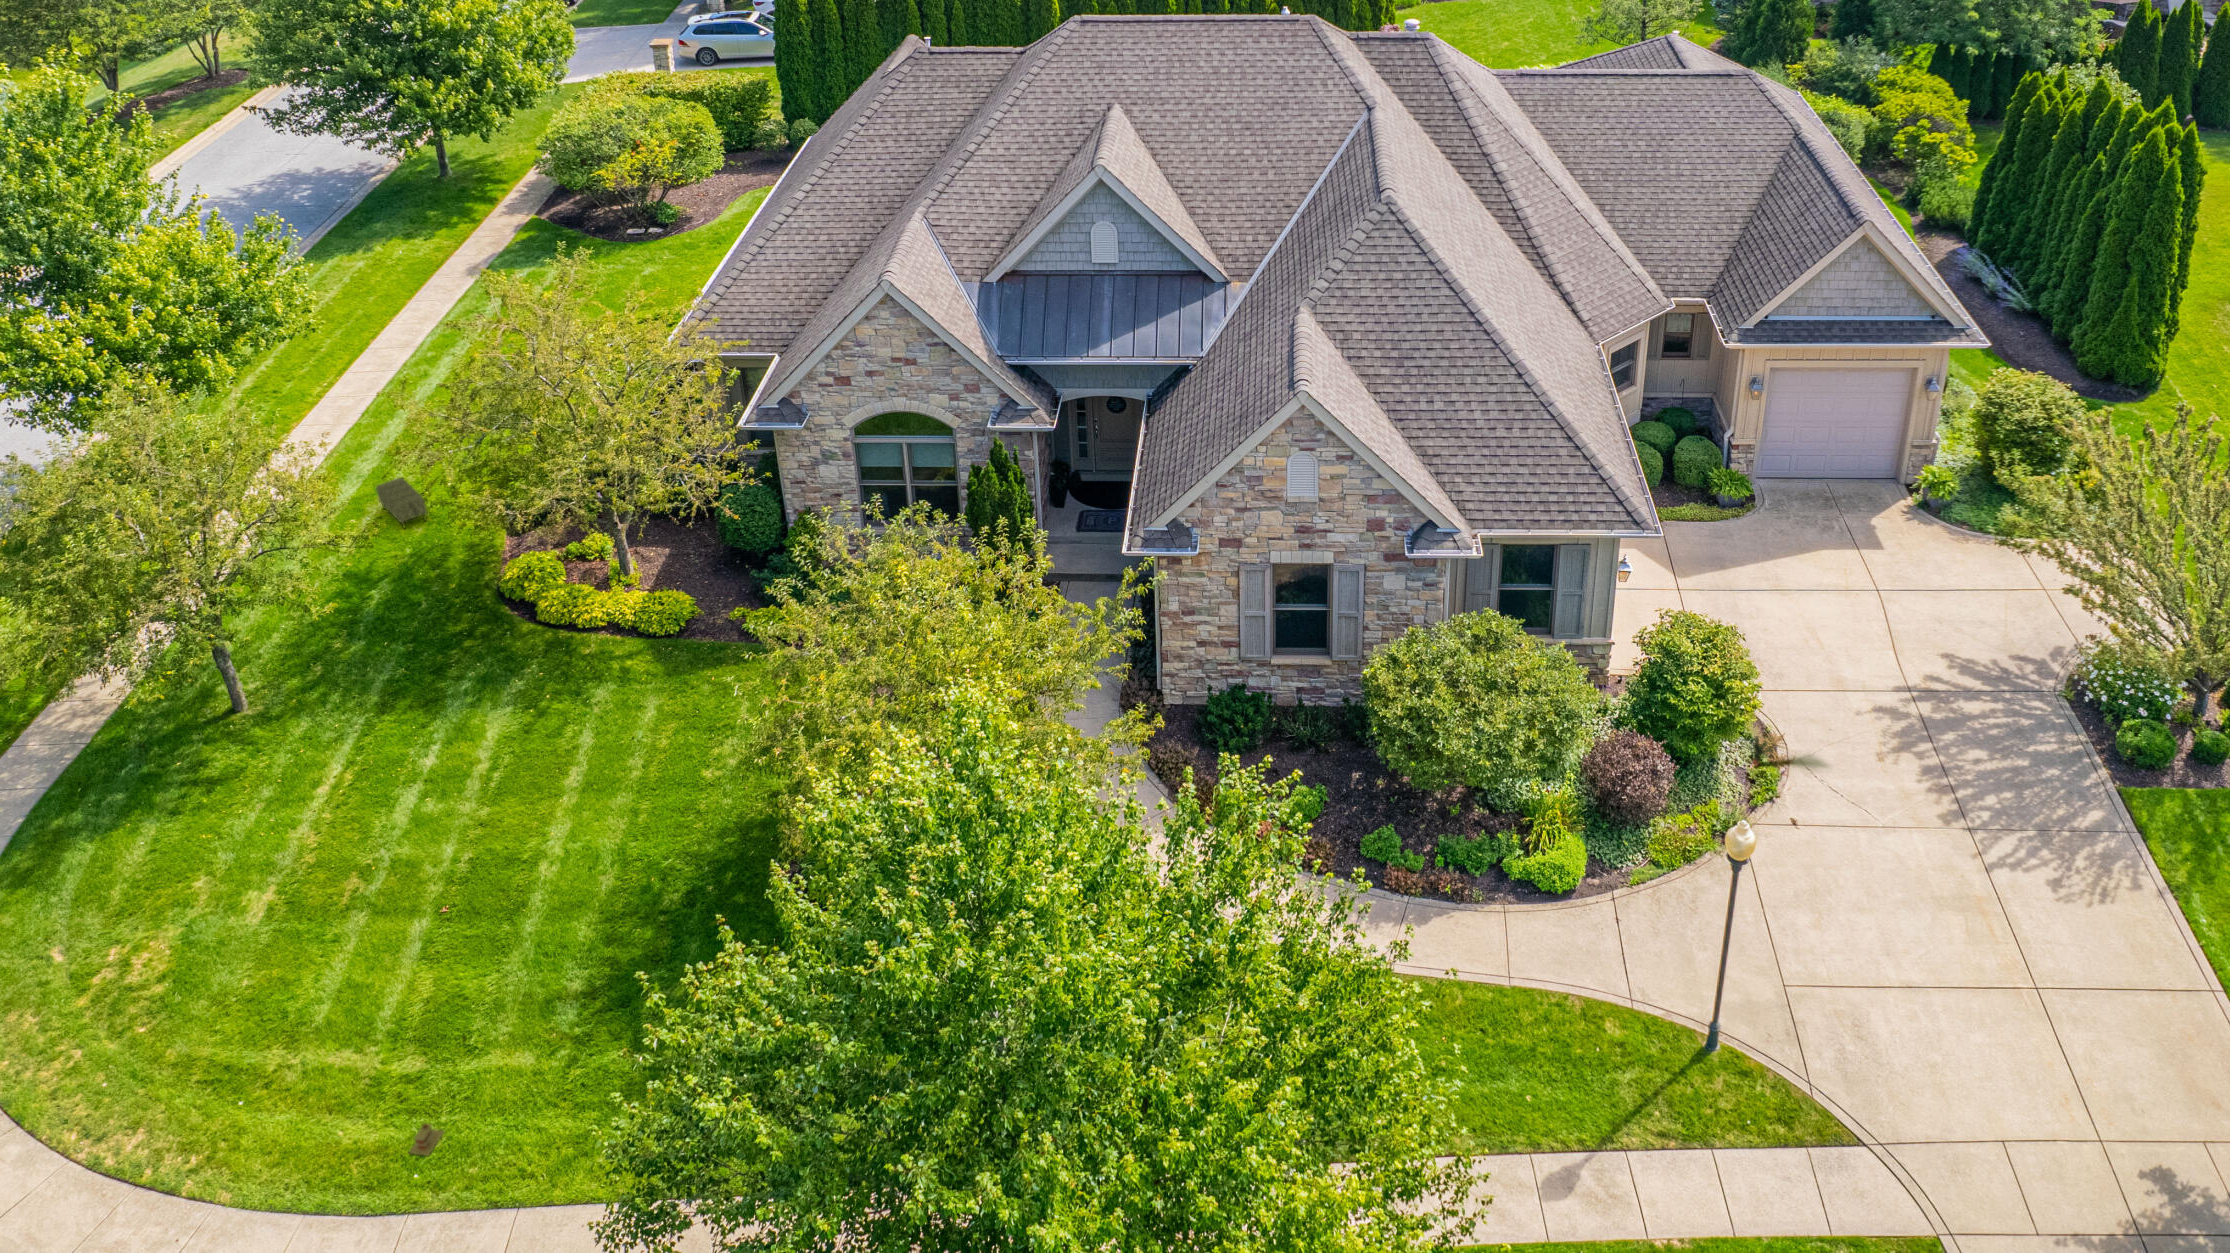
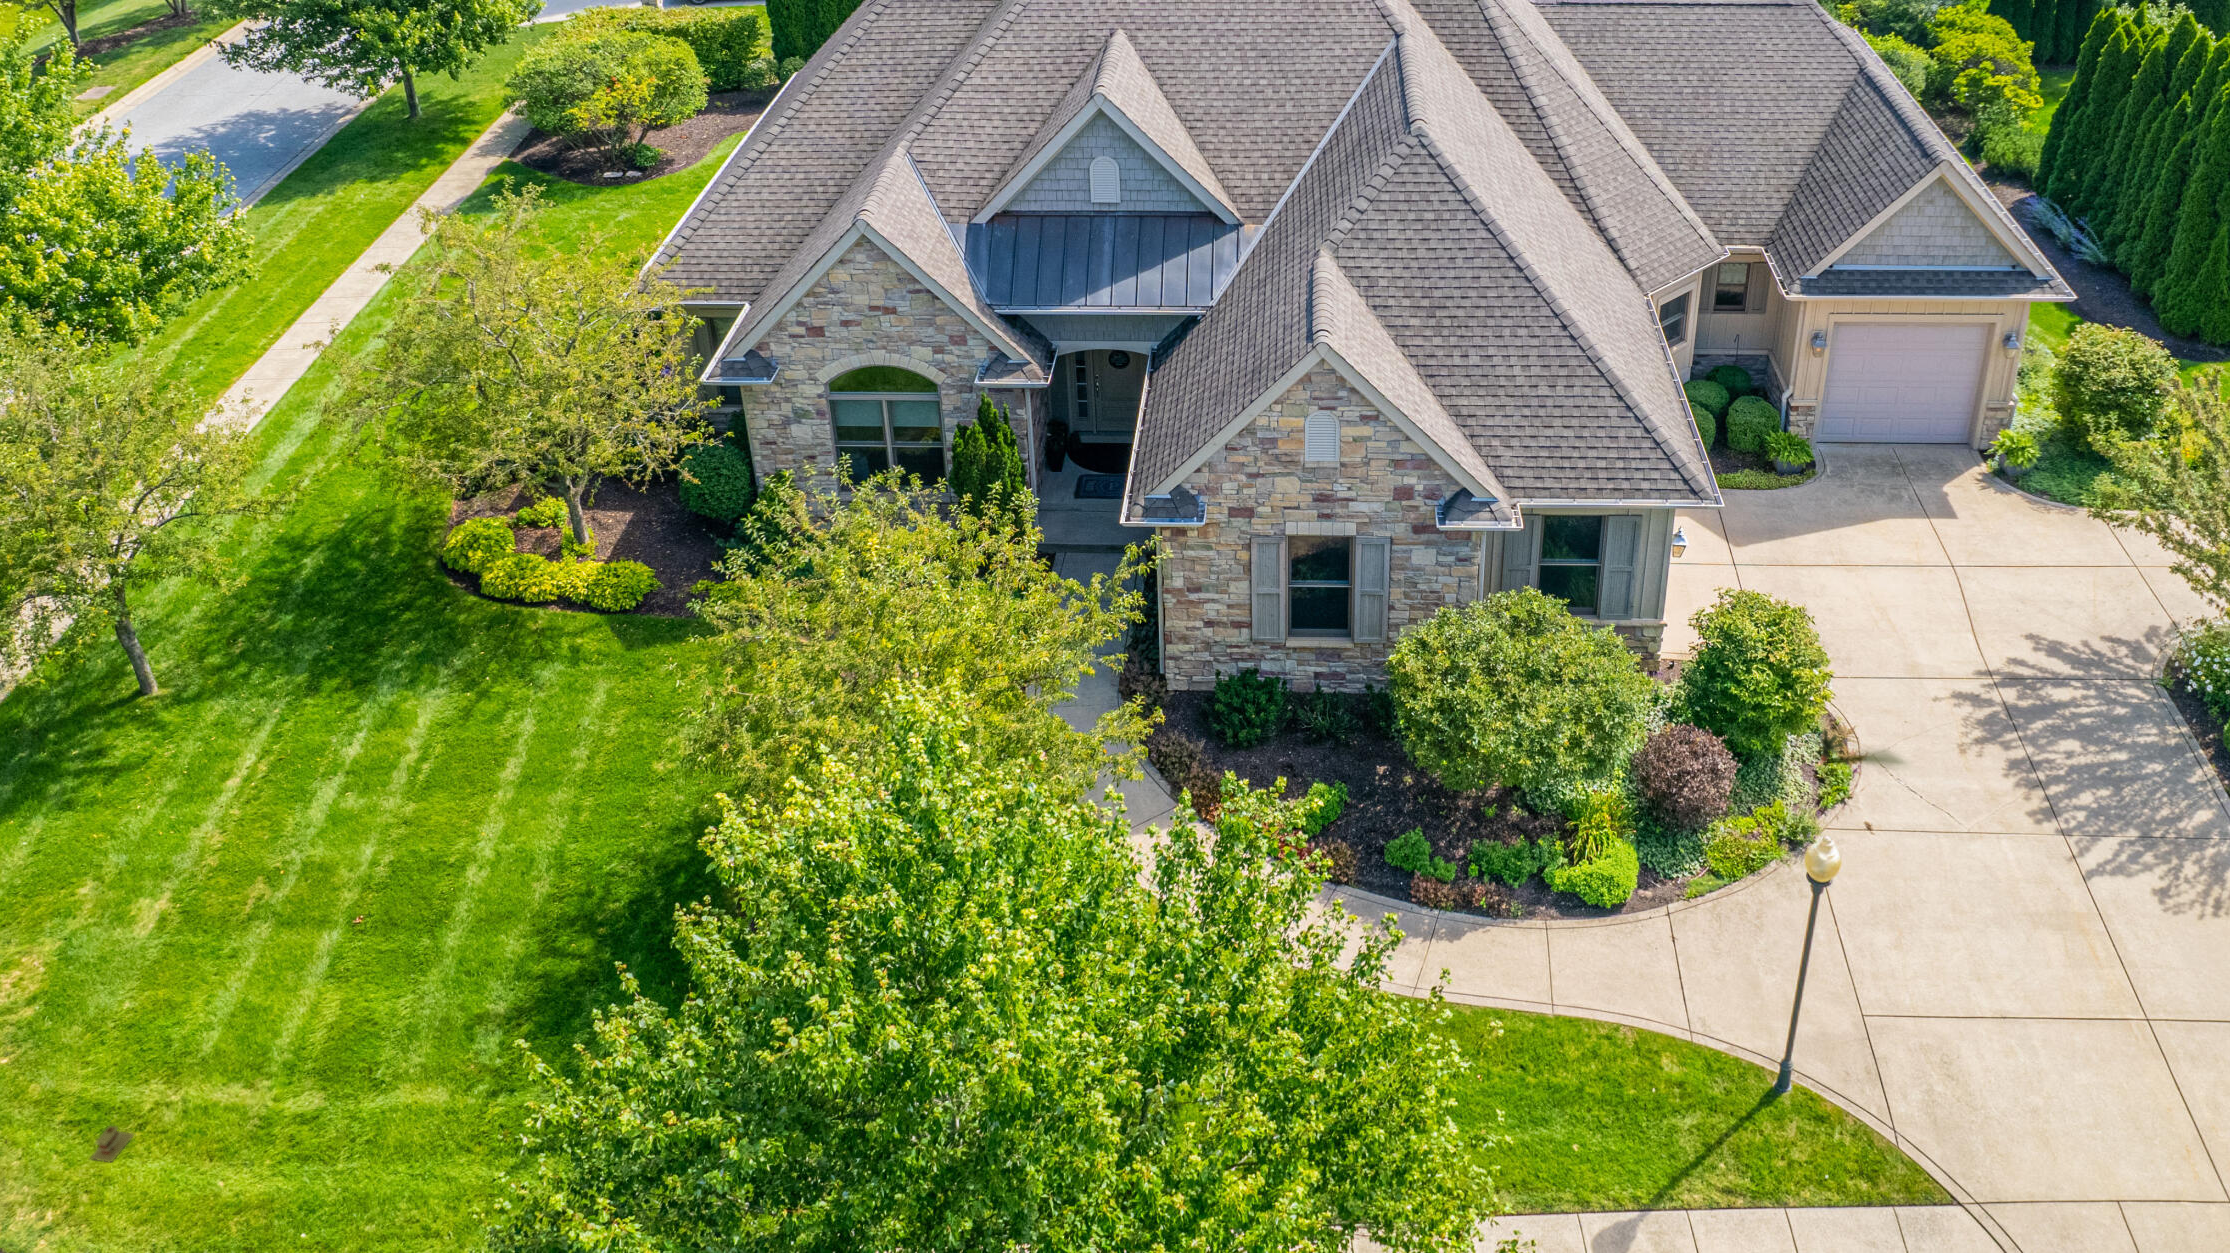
bench: present [376,477,427,528] -> none [312,436,368,493]
toy house: present [409,1123,444,1156] -> present [91,1126,133,1162]

